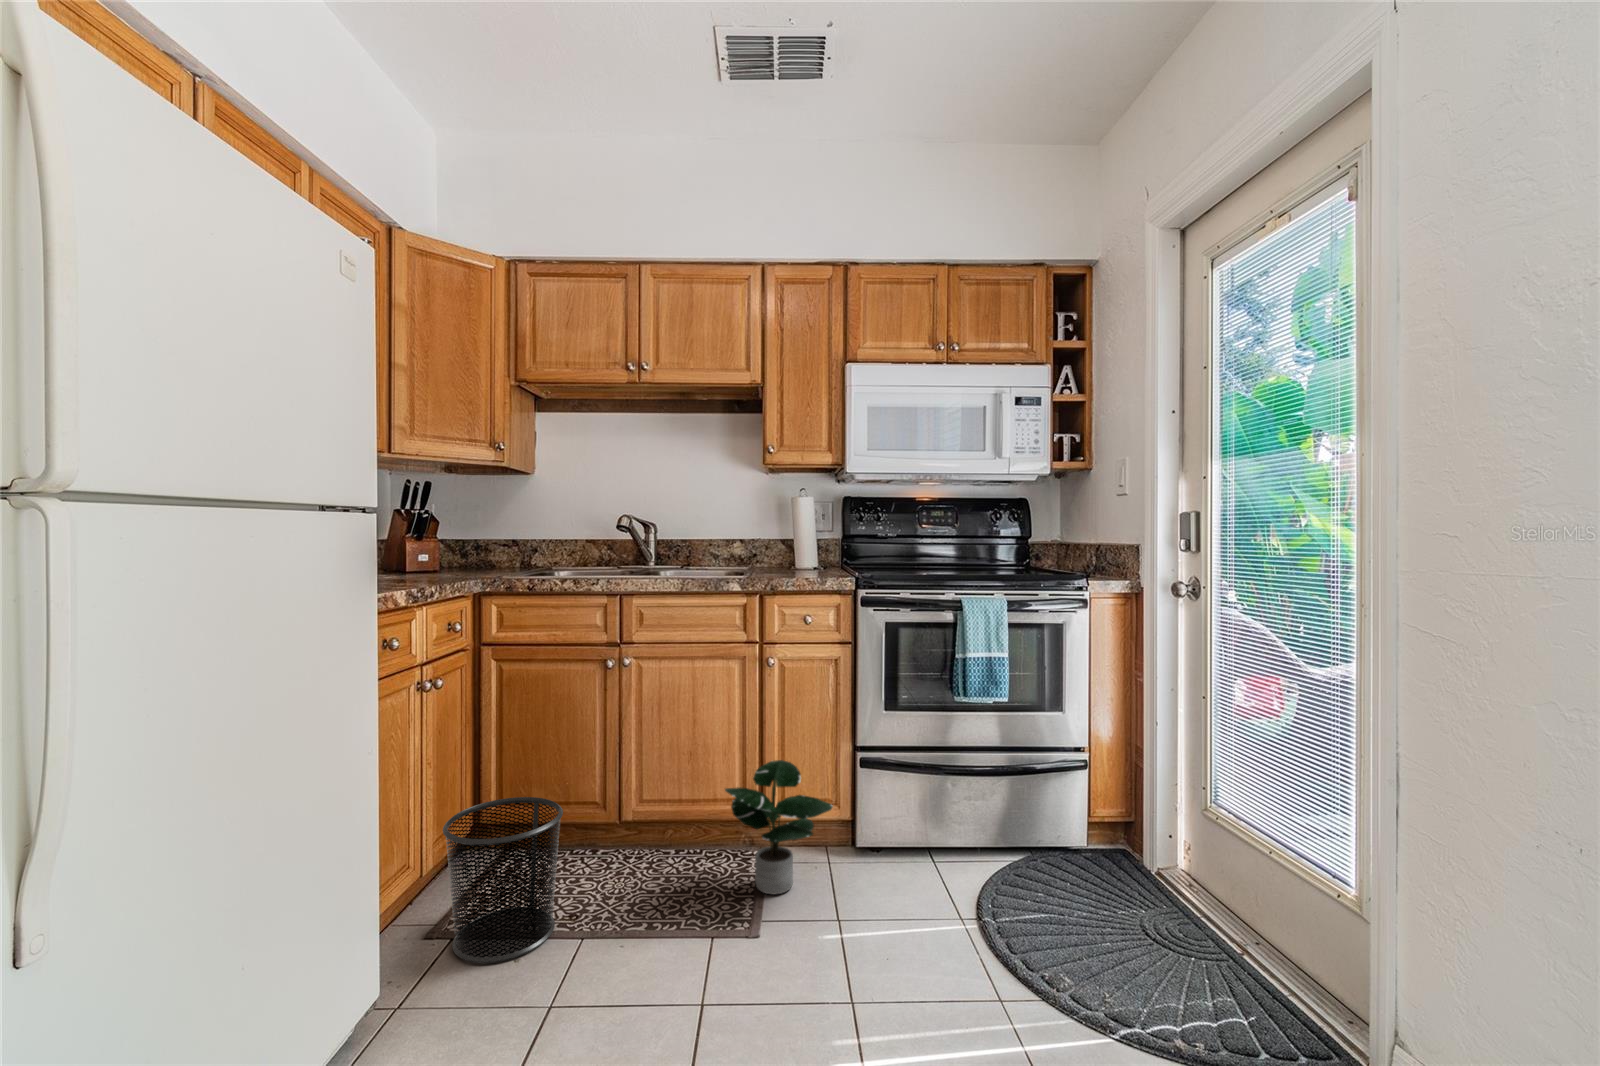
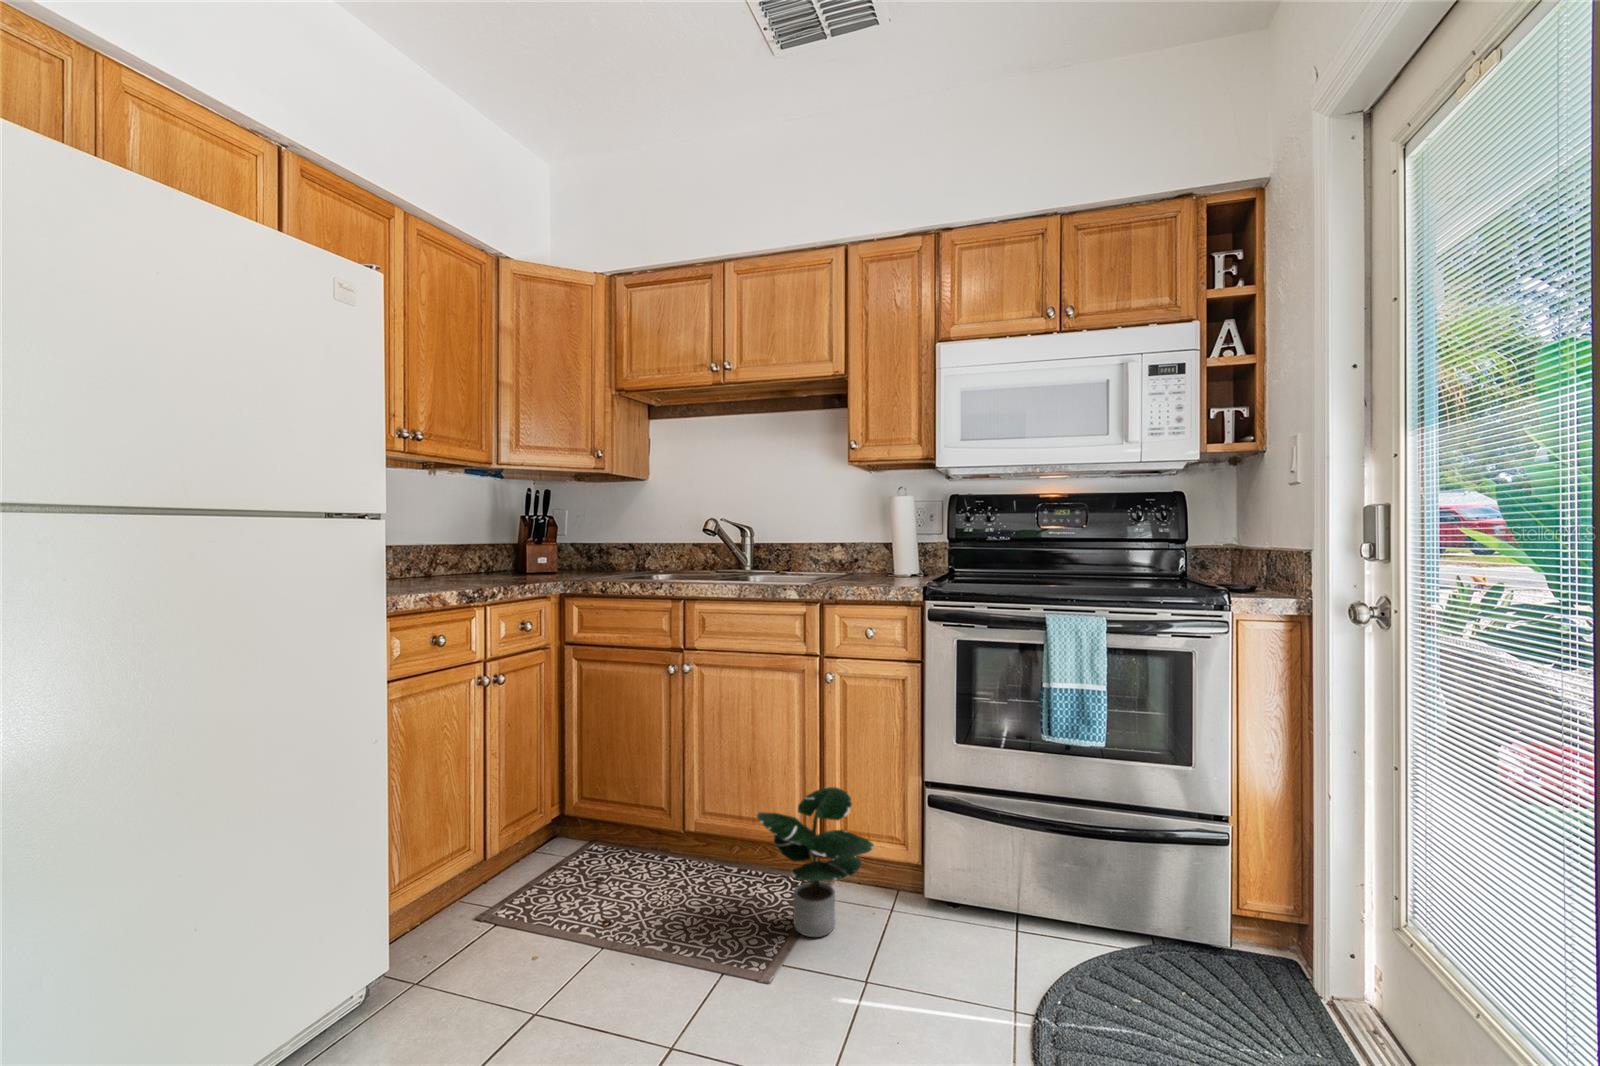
waste bin: present [443,797,563,963] -> none [481,795,596,955]

